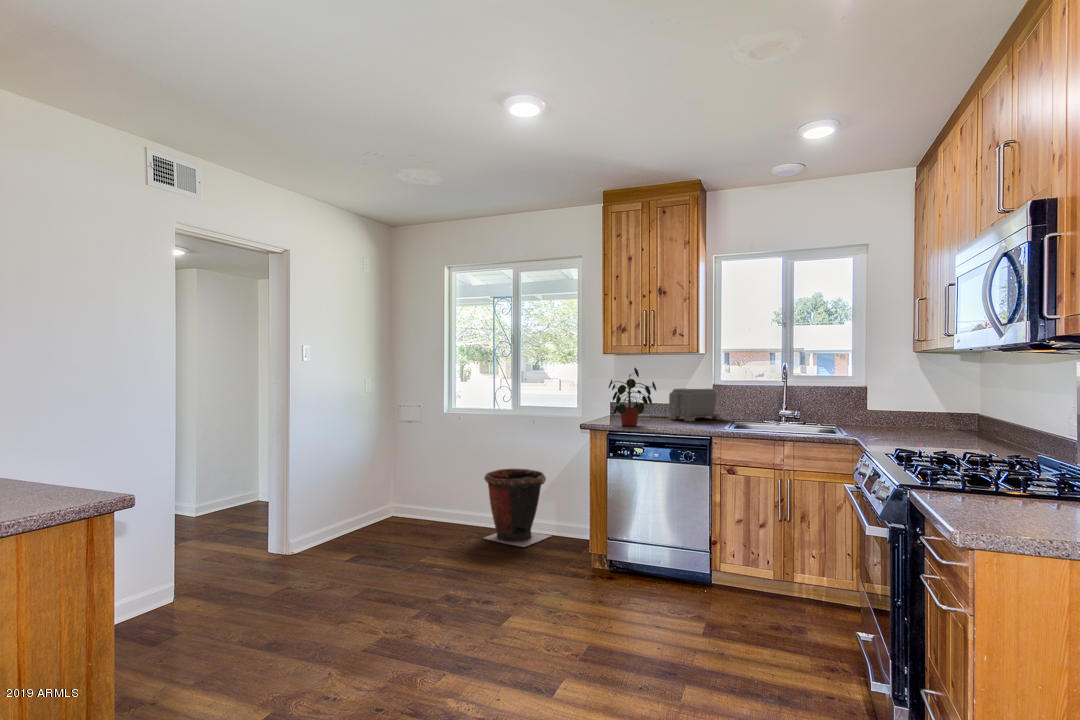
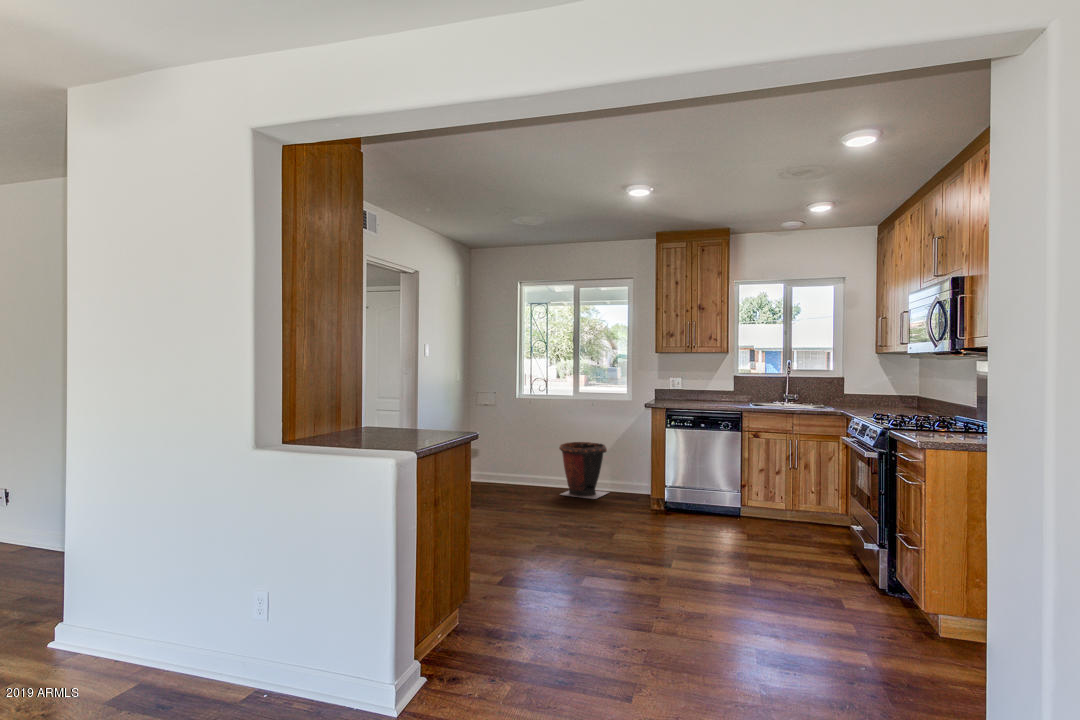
potted plant: present [609,368,656,426] -> none [668,363,703,405]
toaster: present [669,388,722,421] -> none [702,379,740,403]

